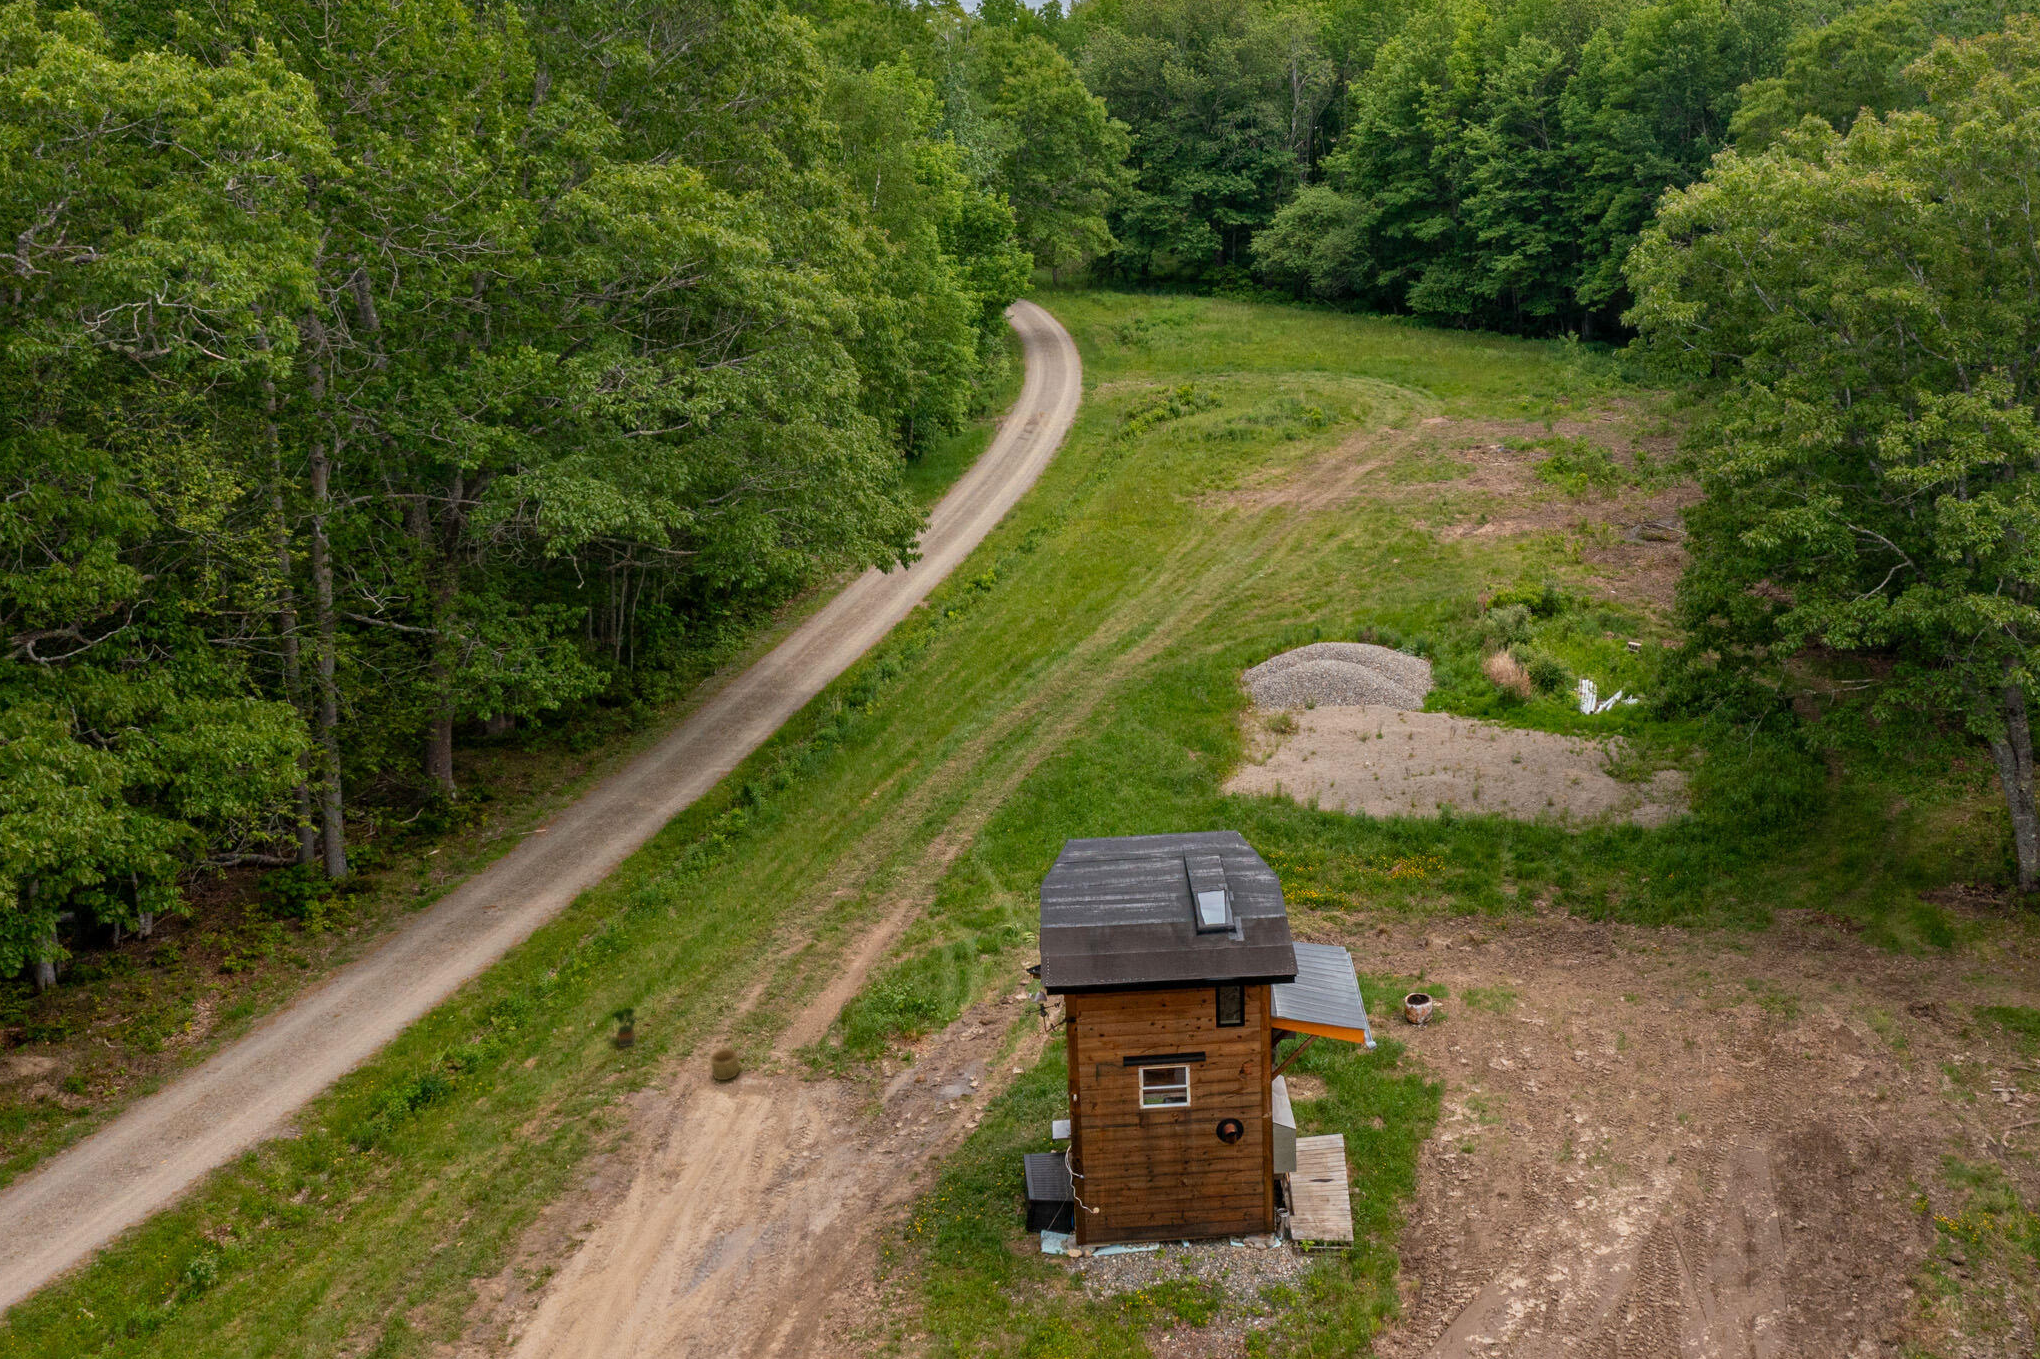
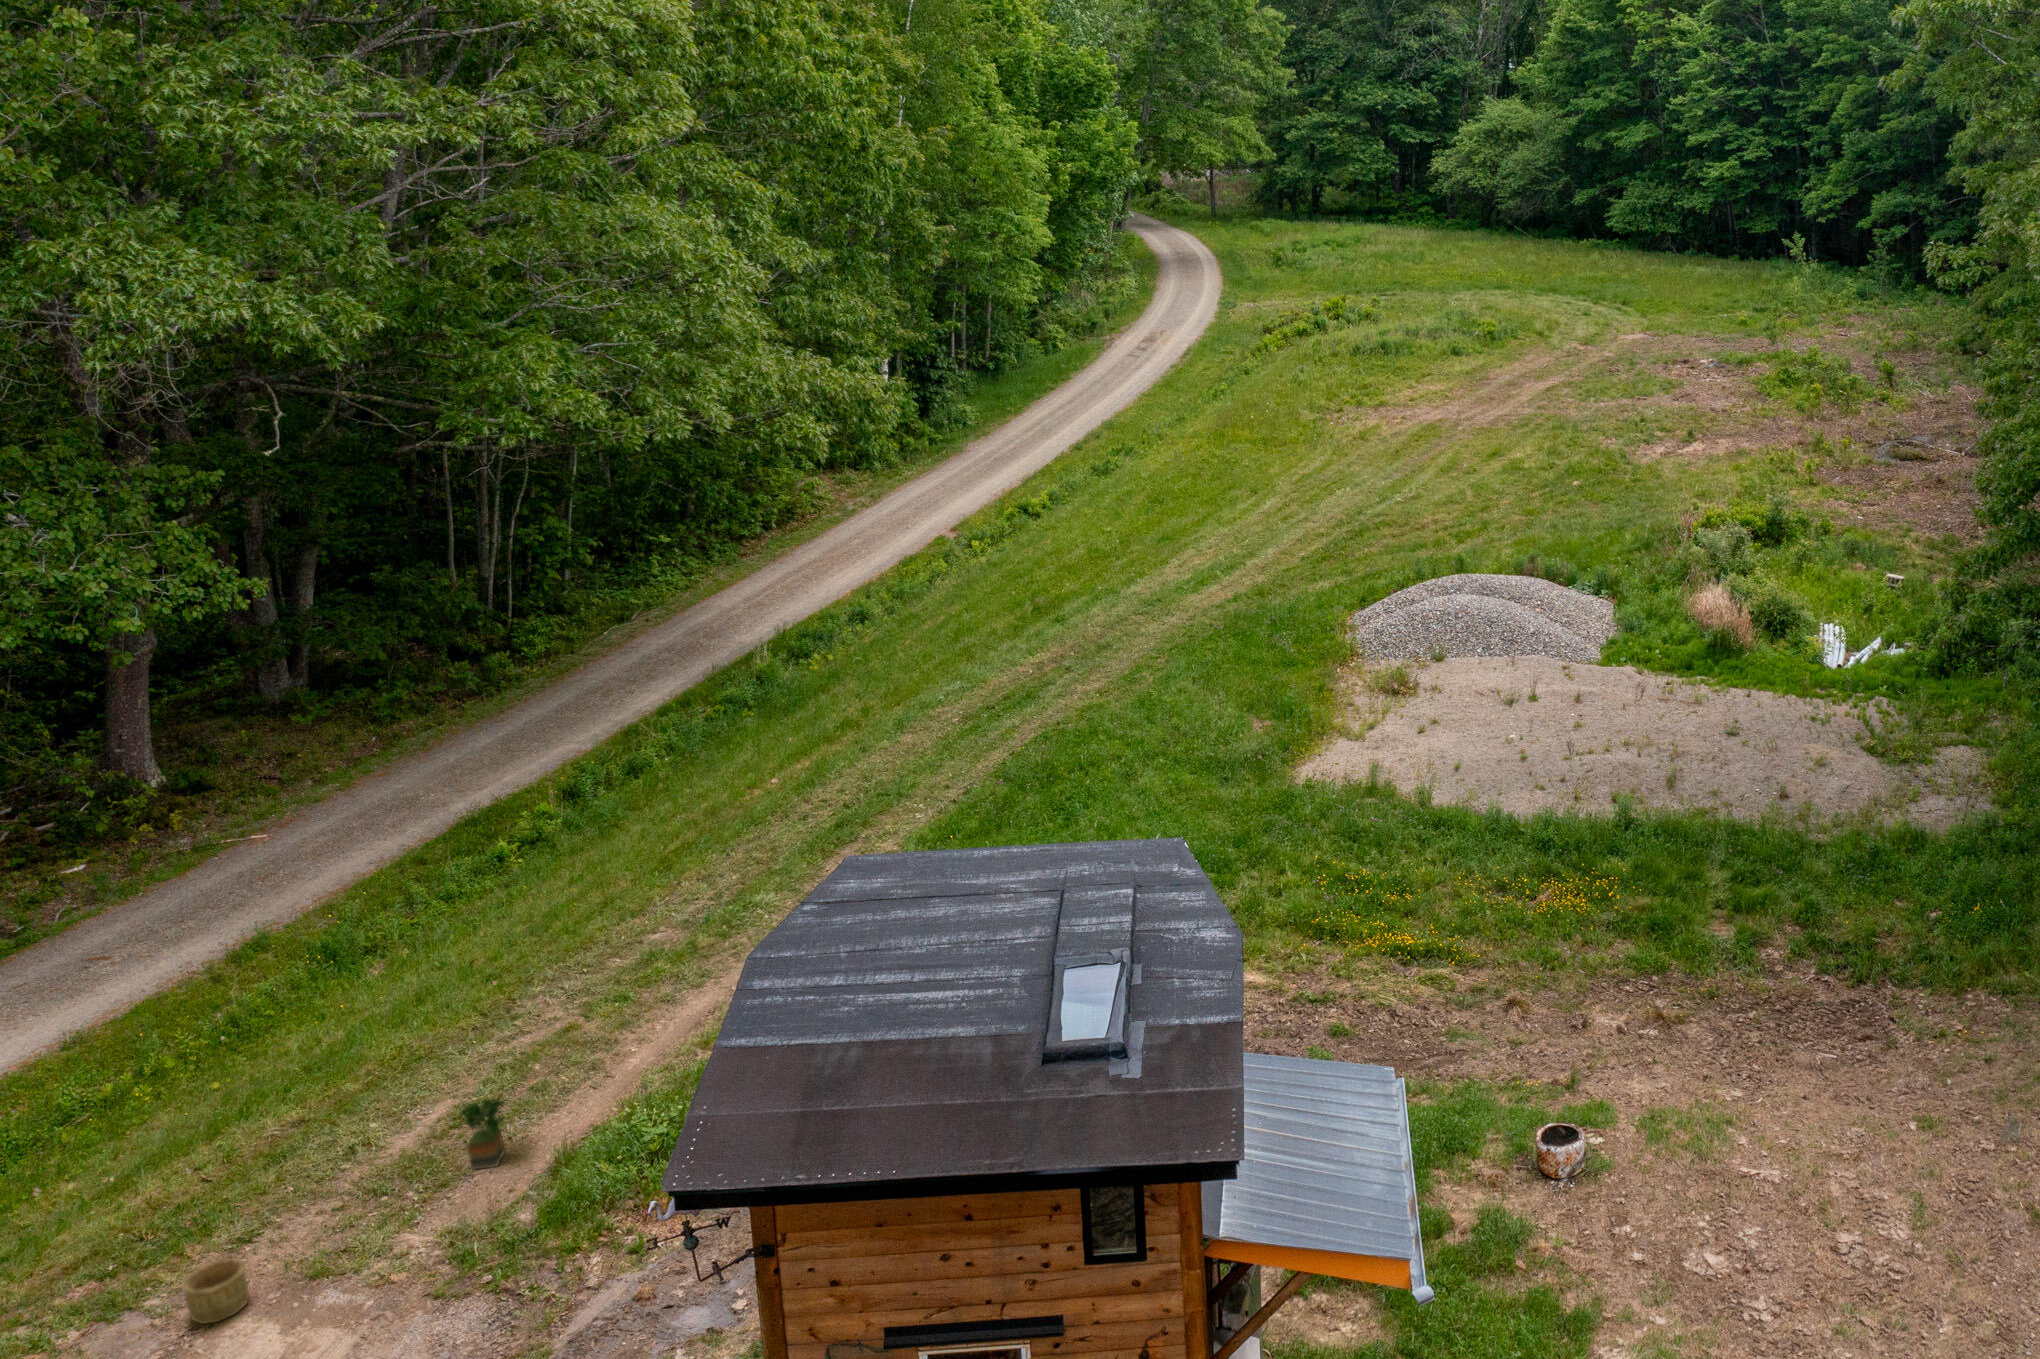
potted tree: present [612,1007,636,1047] -> present [459,1098,507,1170]

